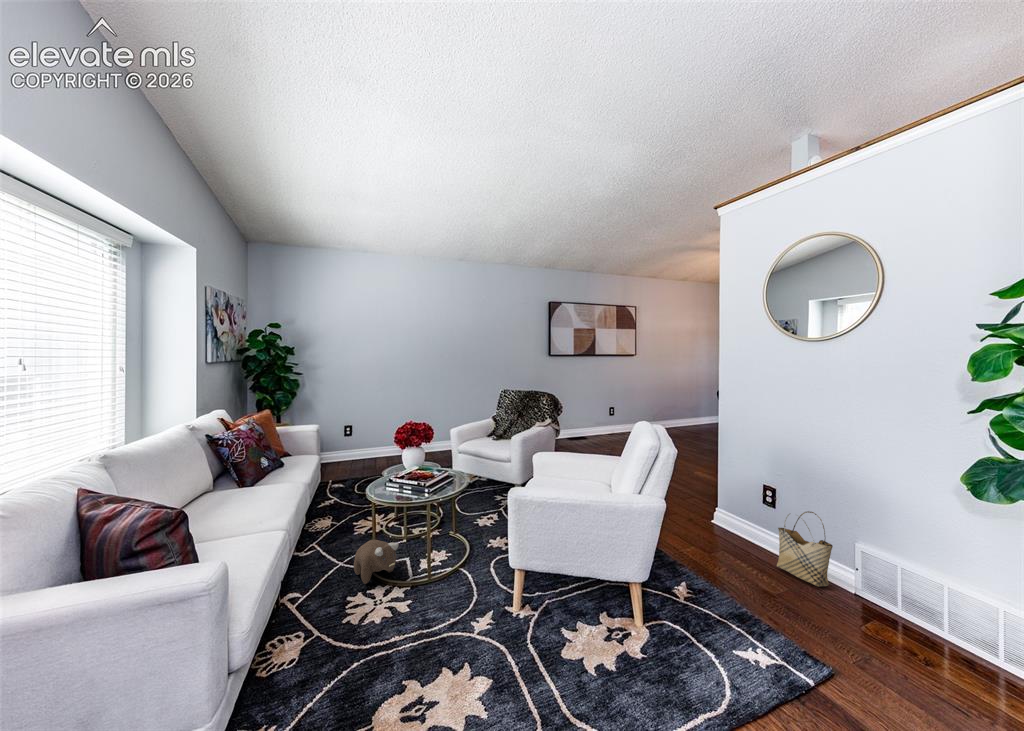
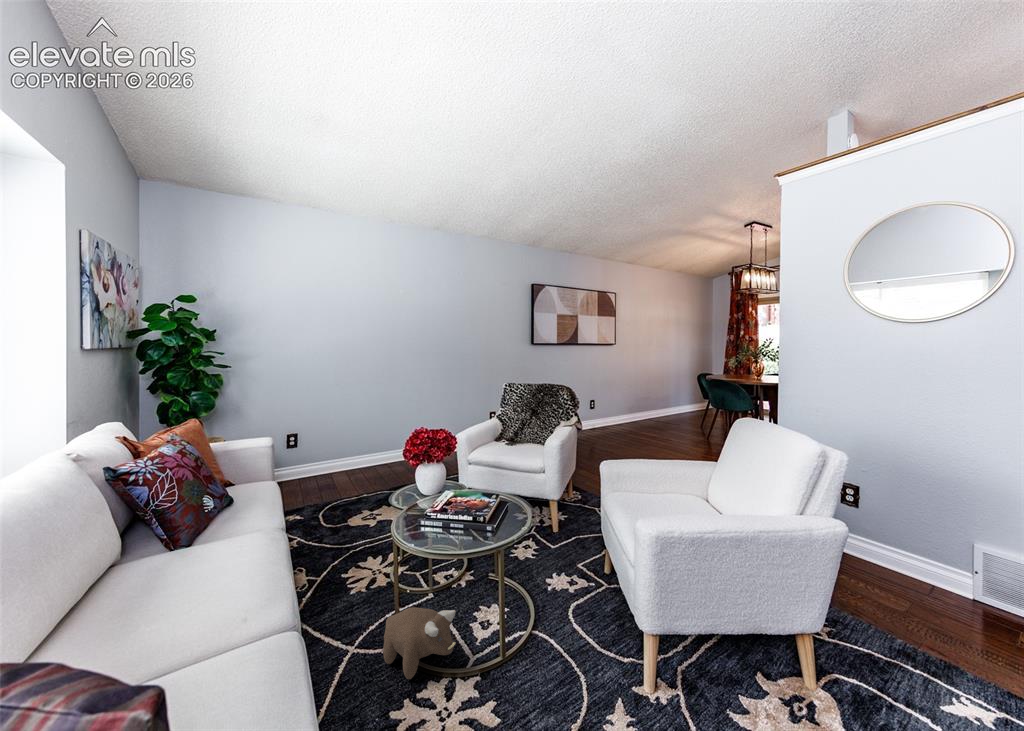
woven basket: present [777,511,833,587] -> none [879,512,954,598]

